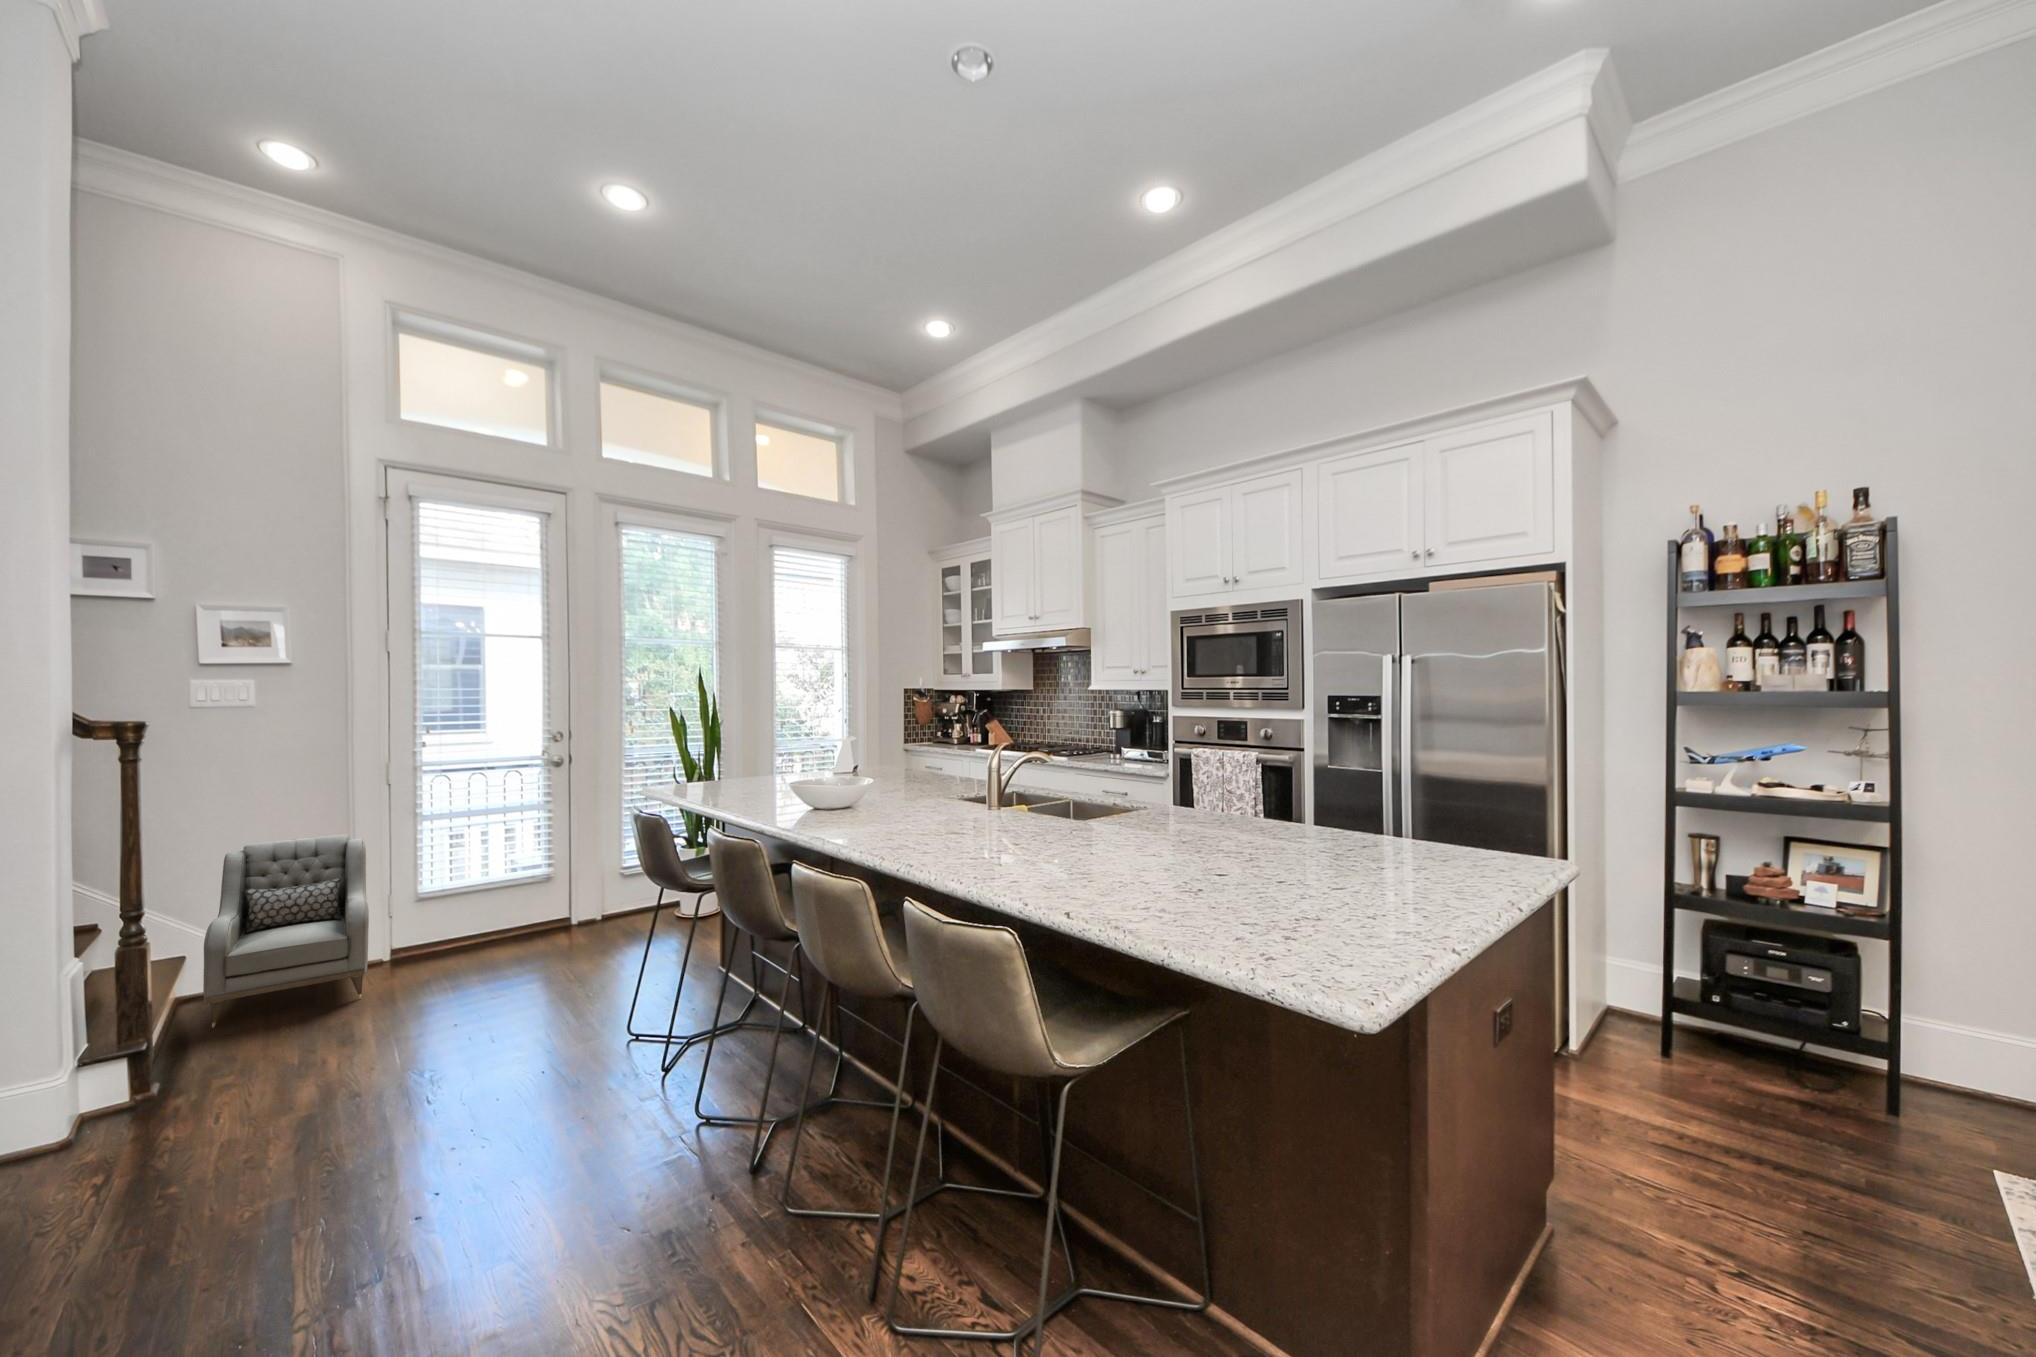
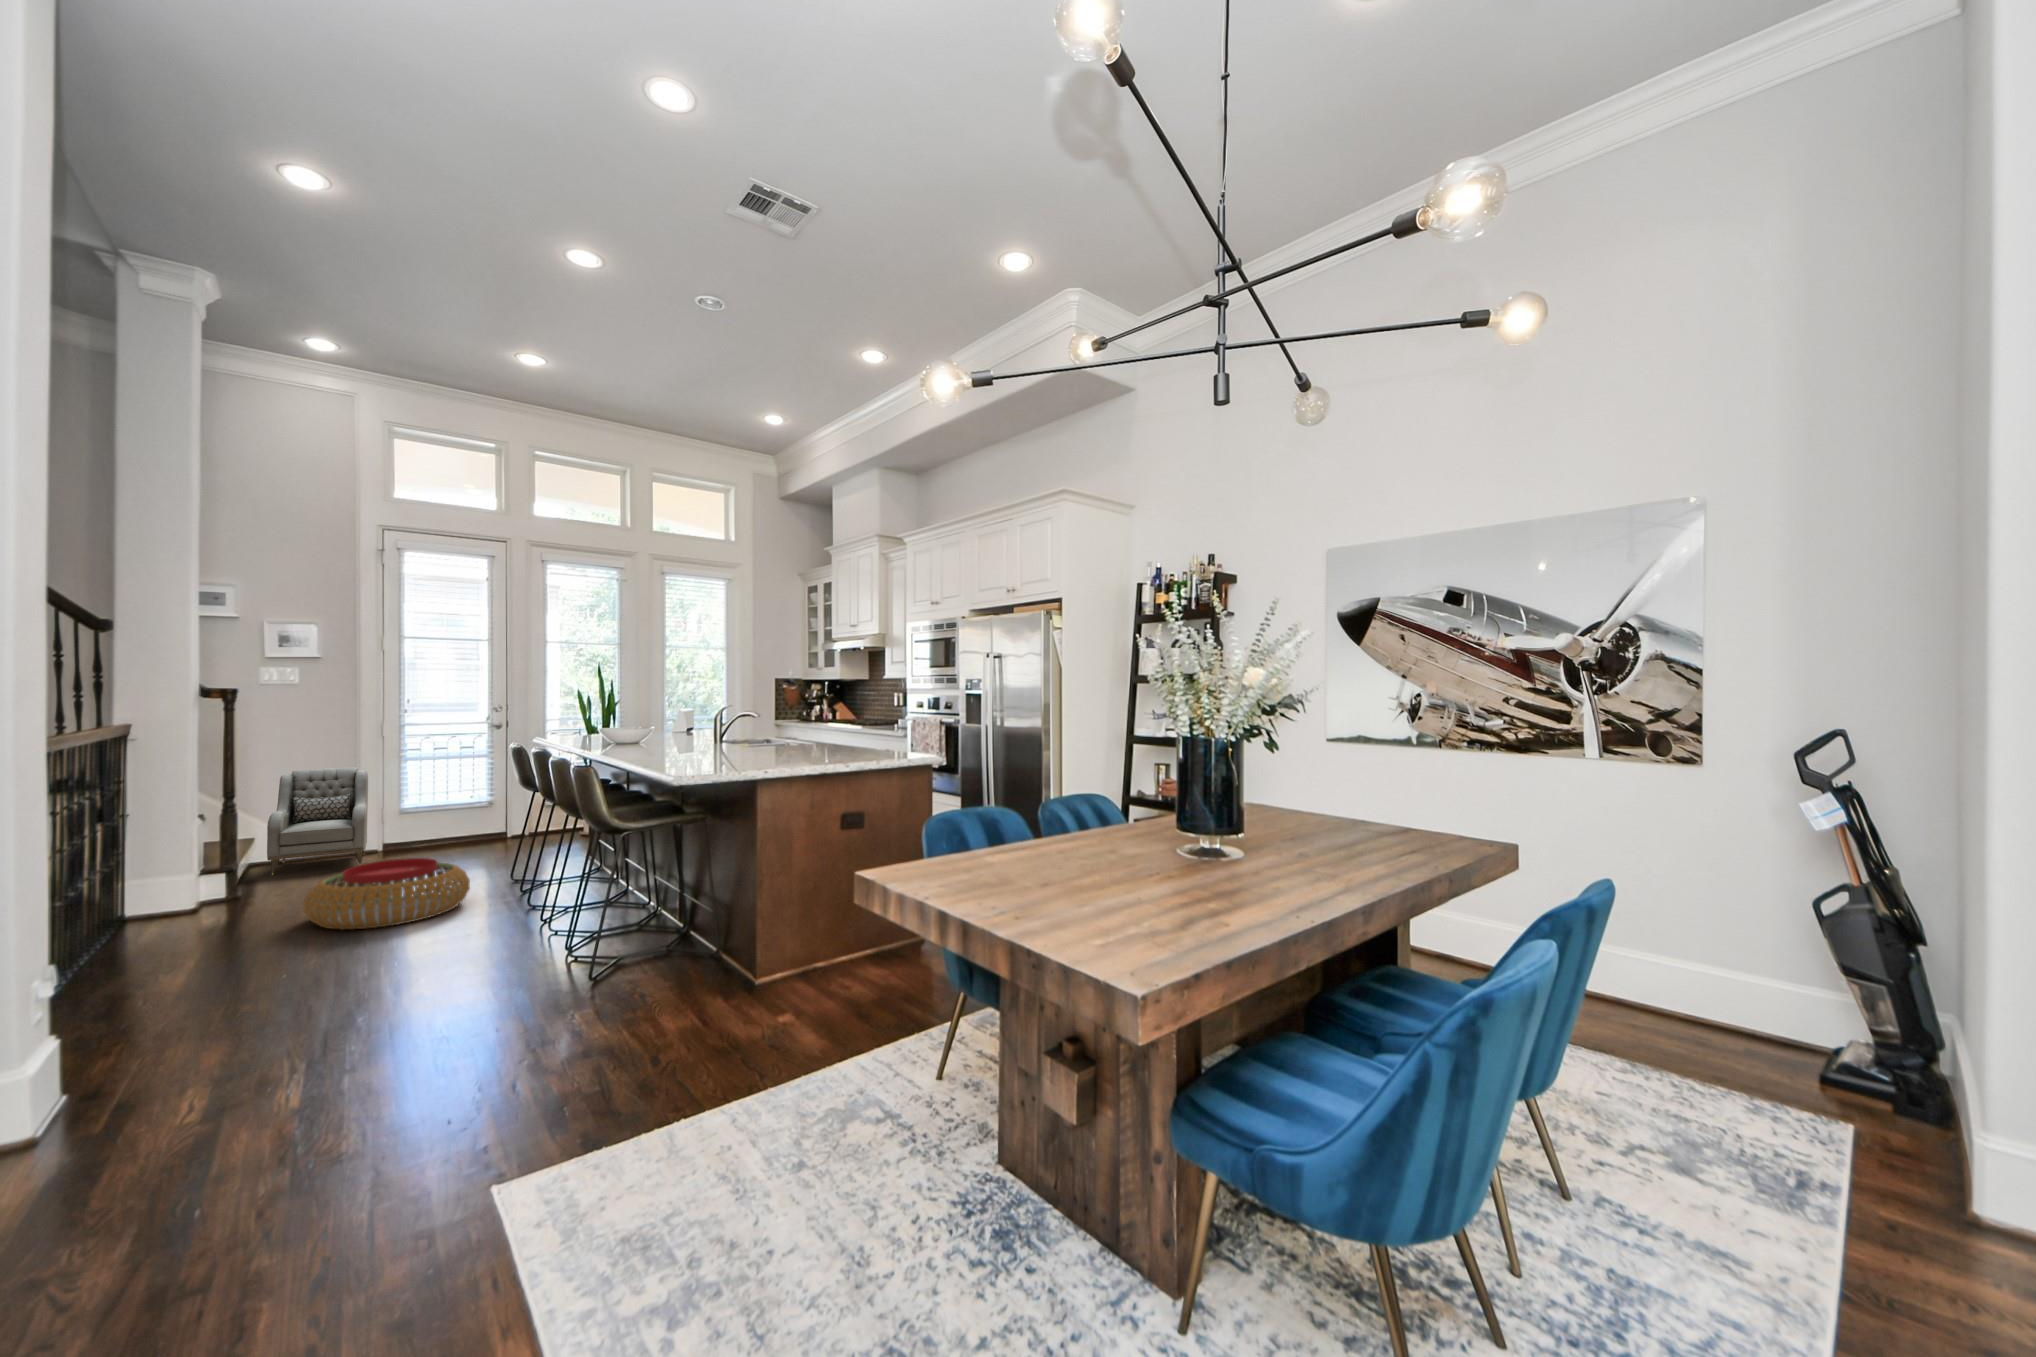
pouf: none [284,1021,584,1202] -> present [304,858,470,930]

